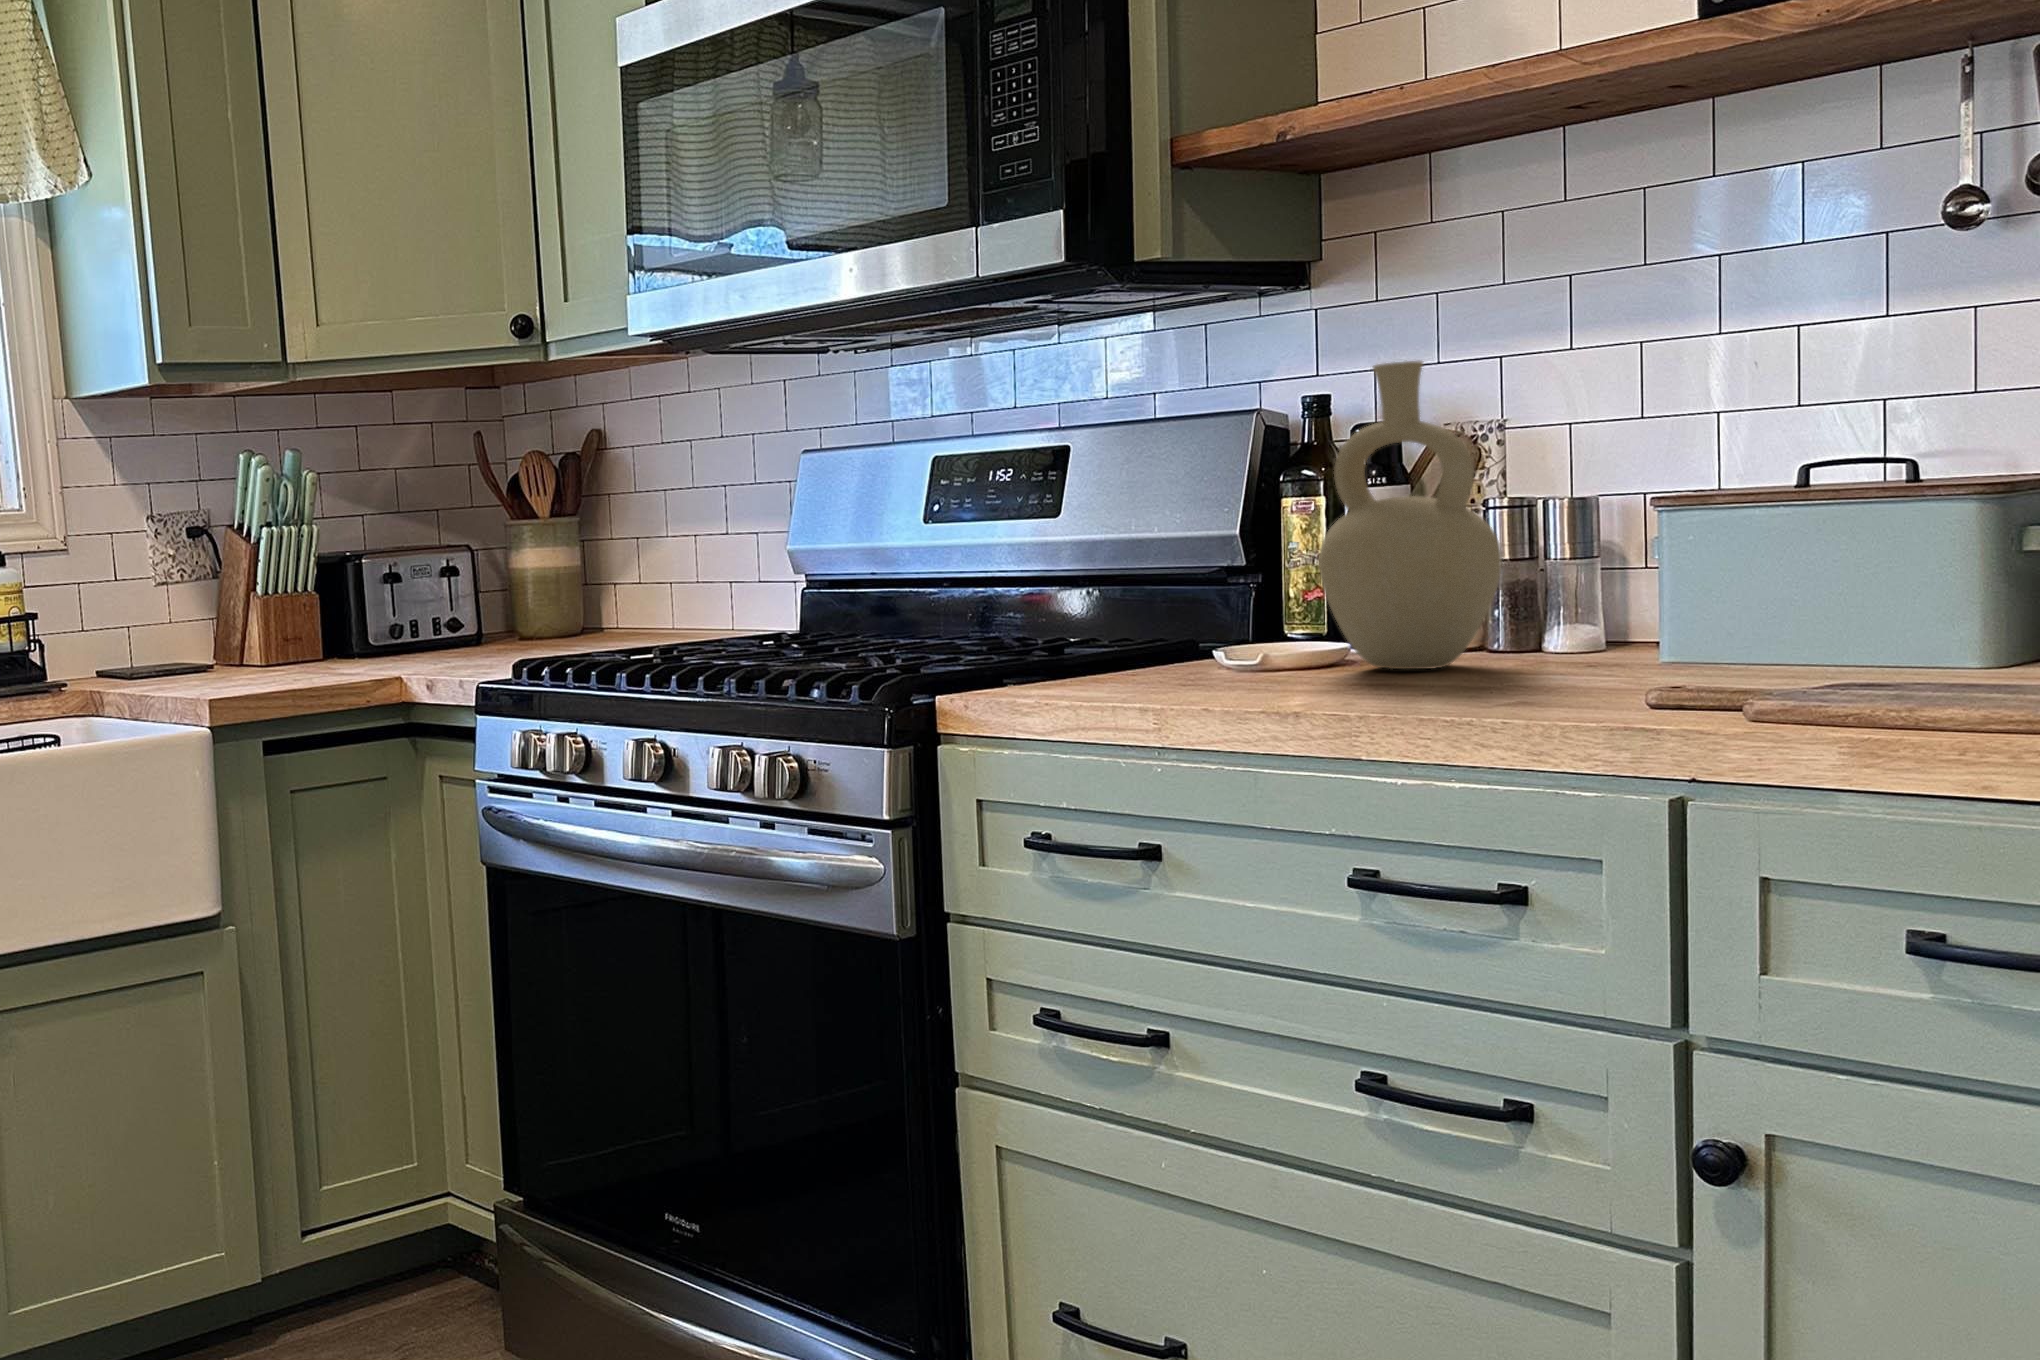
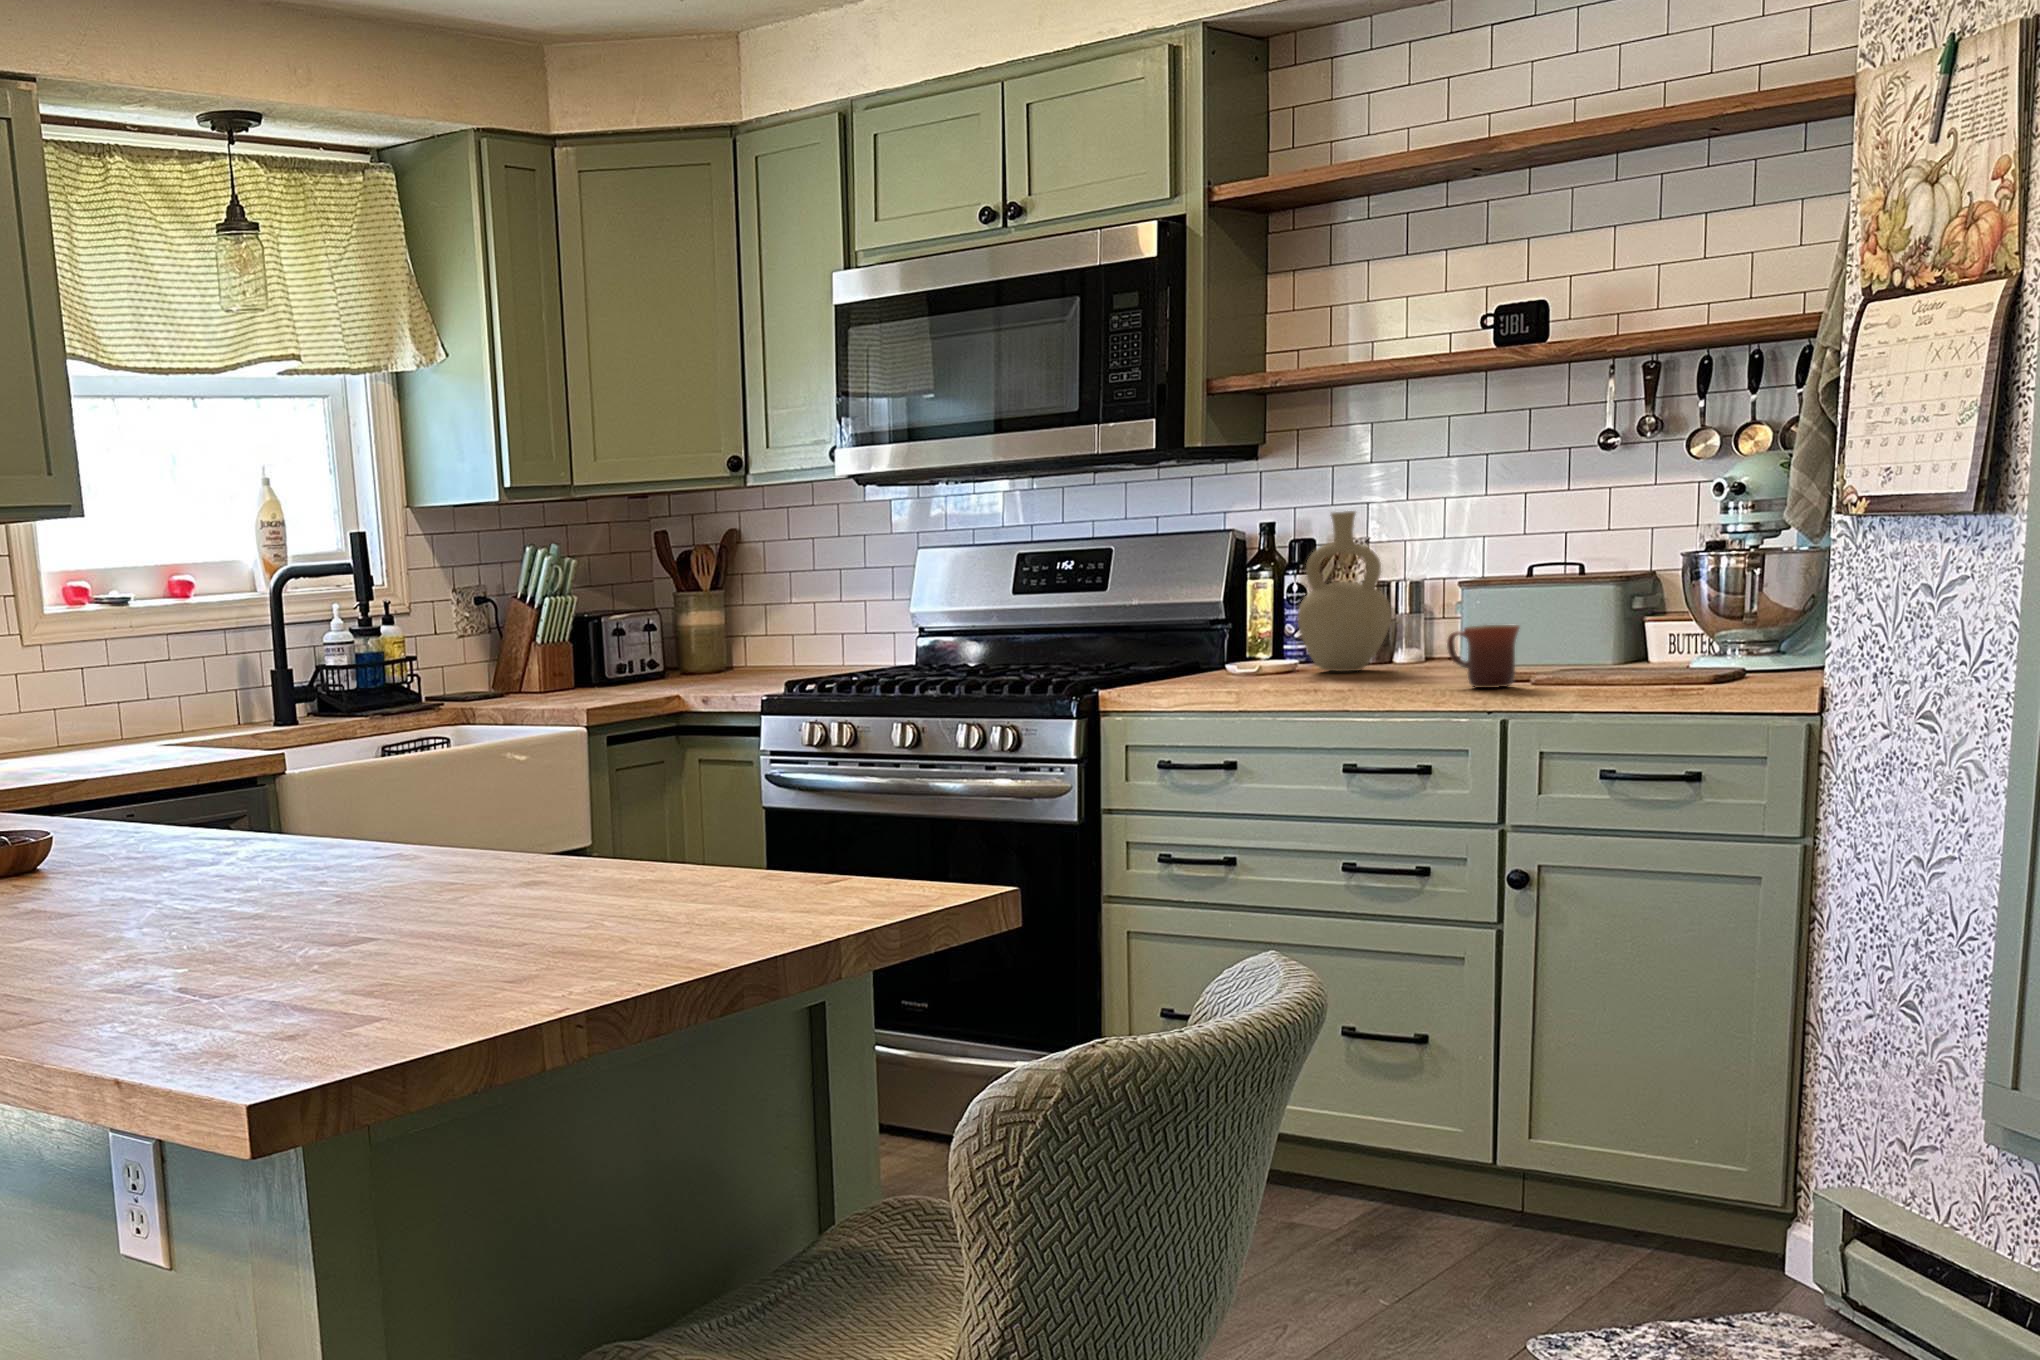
mug: none [1567,584,1721,721] -> present [1447,625,1520,688]

